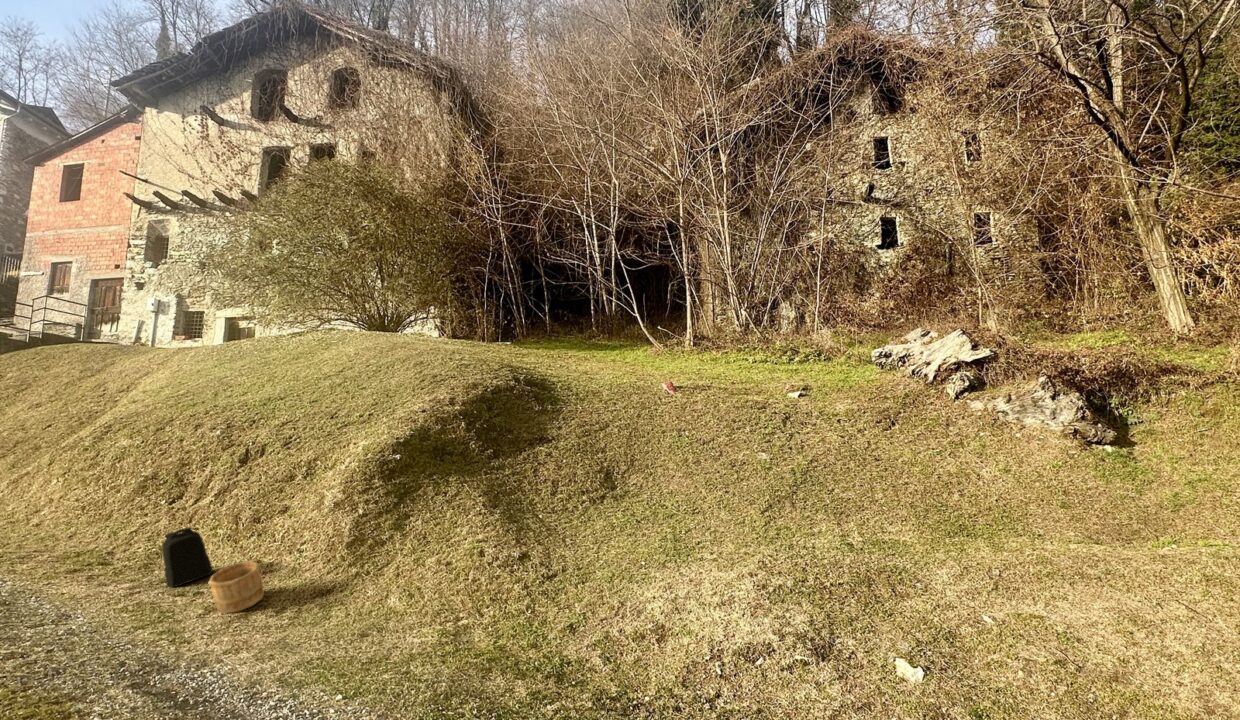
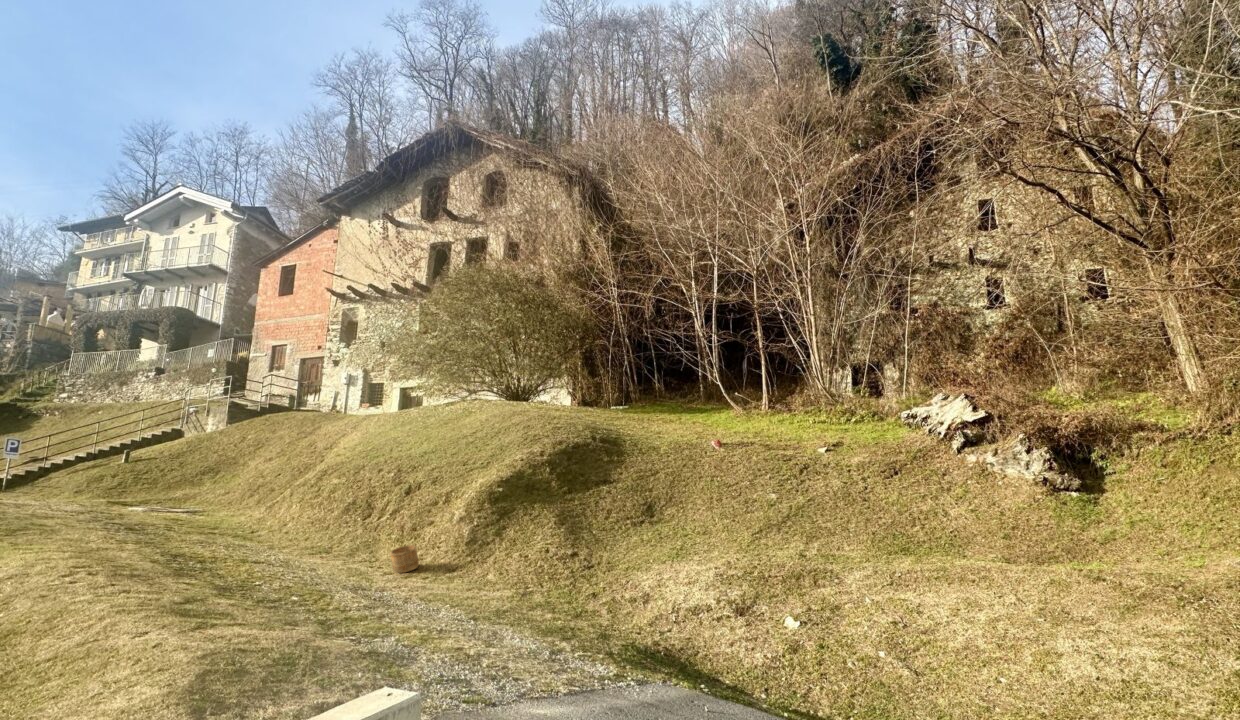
backpack: present [162,527,213,587] -> none [365,526,391,561]

